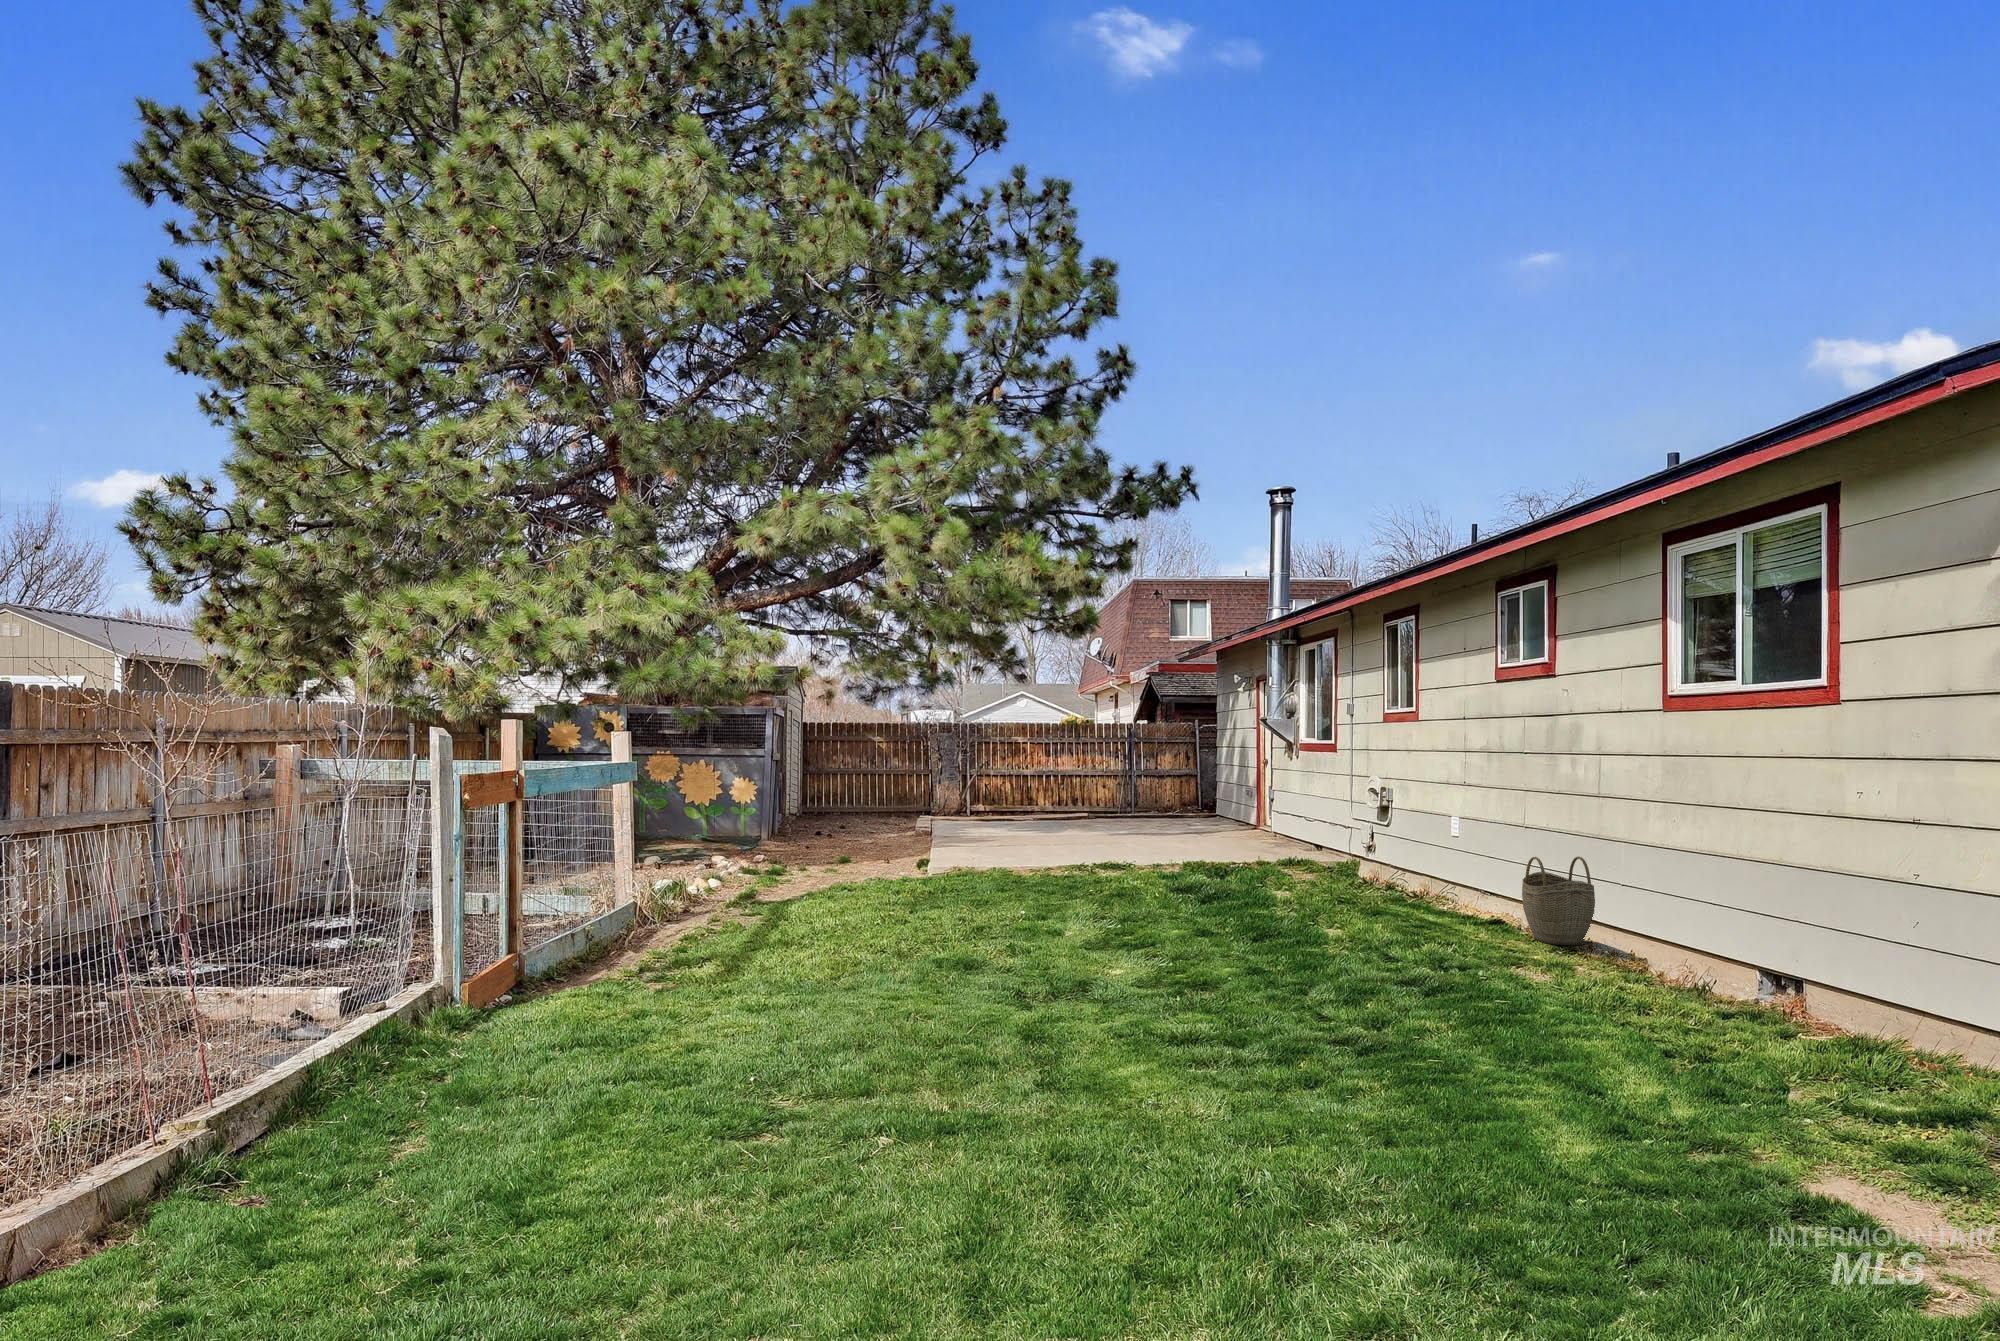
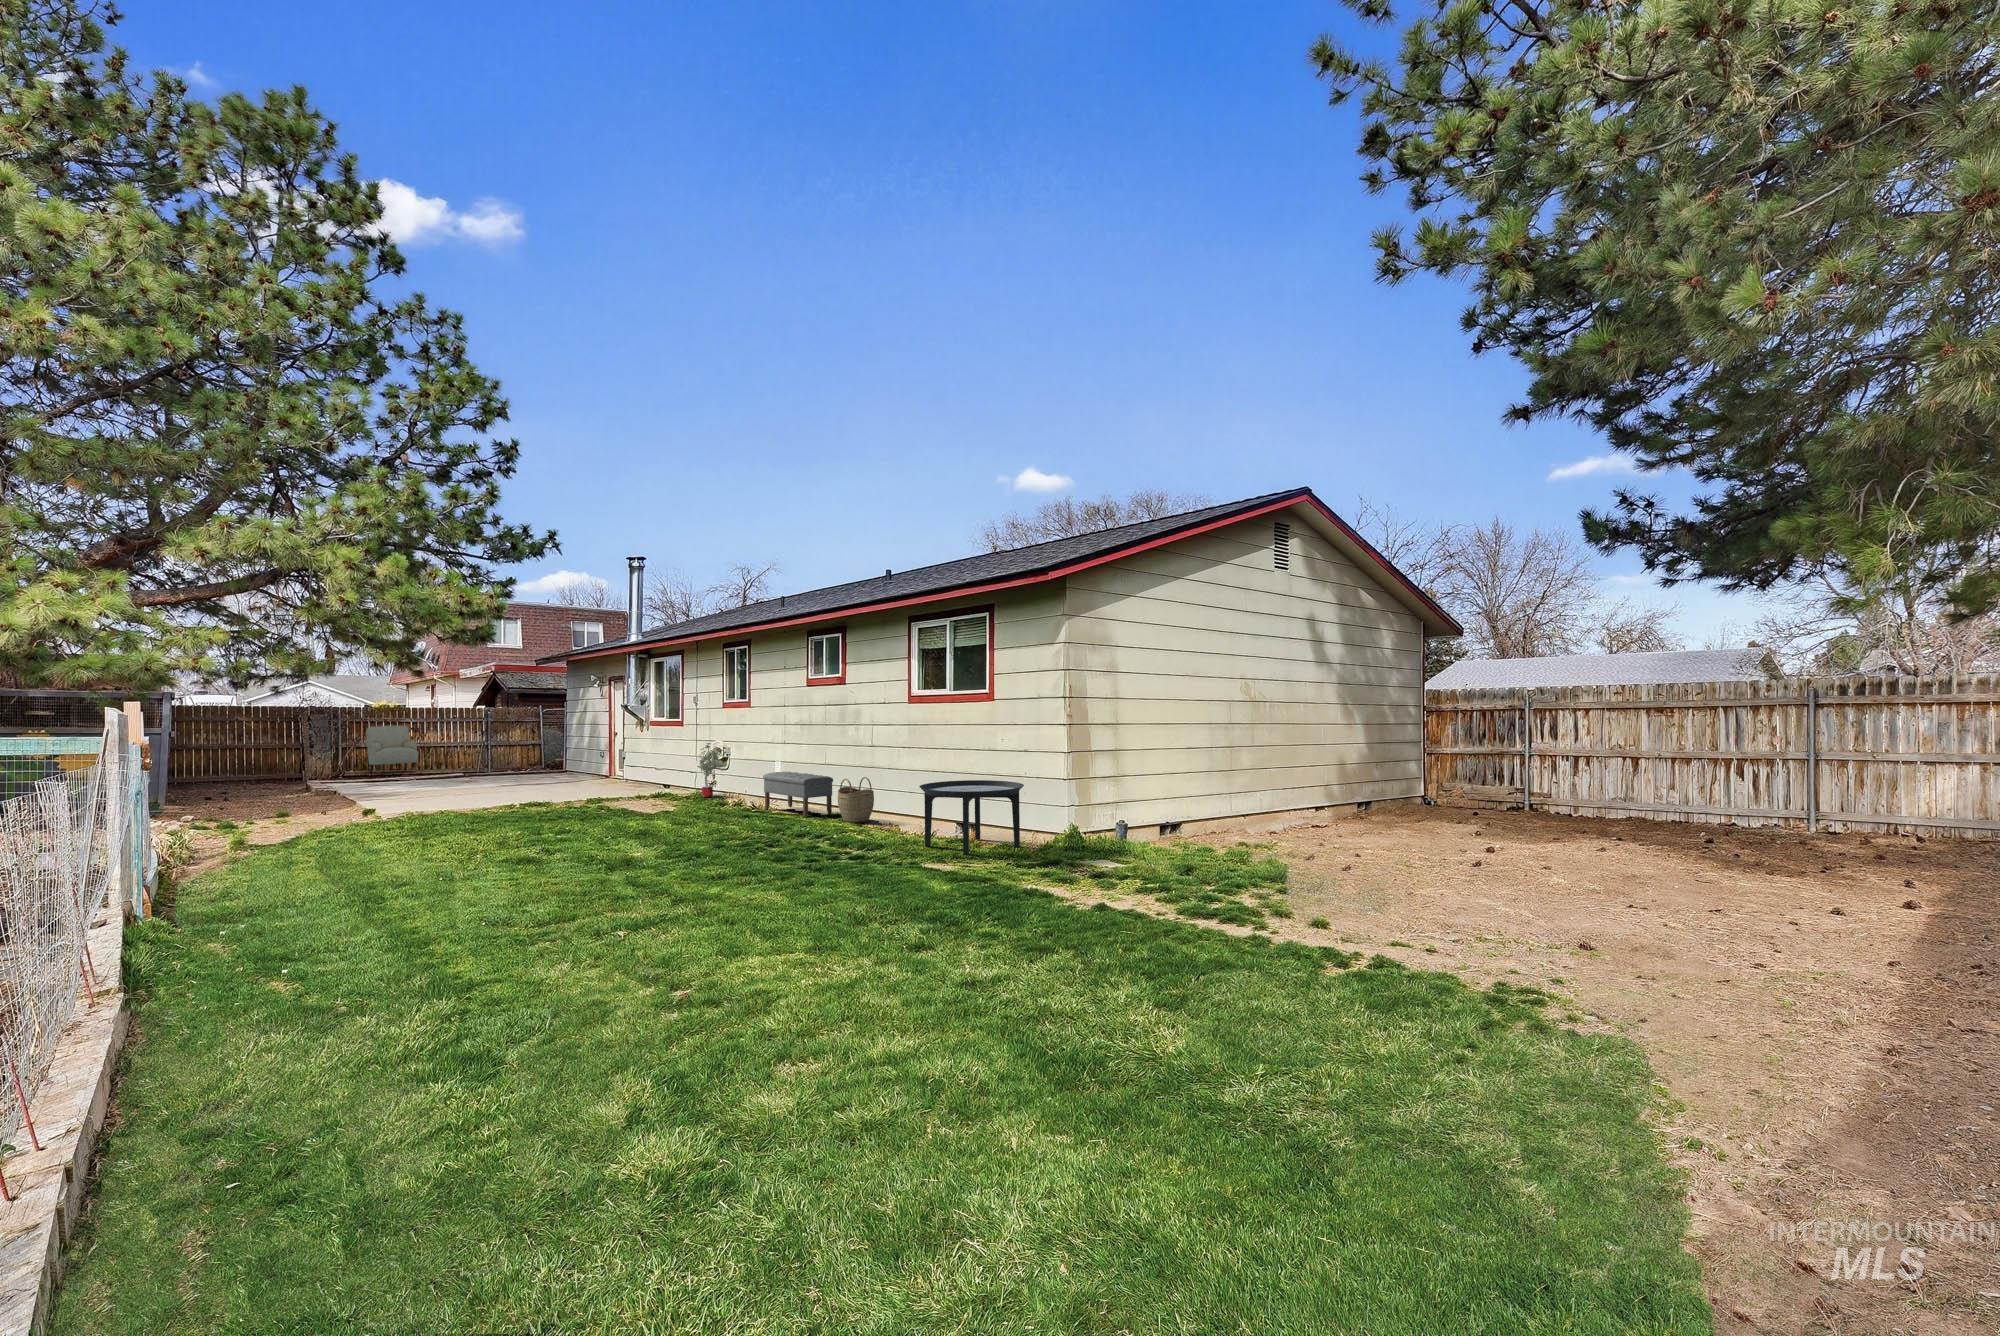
chair: none [990,742,1043,804] -> present [366,726,418,774]
potted tree: none [1333,779,1386,871] -> present [699,743,727,798]
bench: none [1413,836,1530,922] -> present [763,772,833,817]
round table: none [1629,879,1905,1055] -> present [919,780,1024,855]

